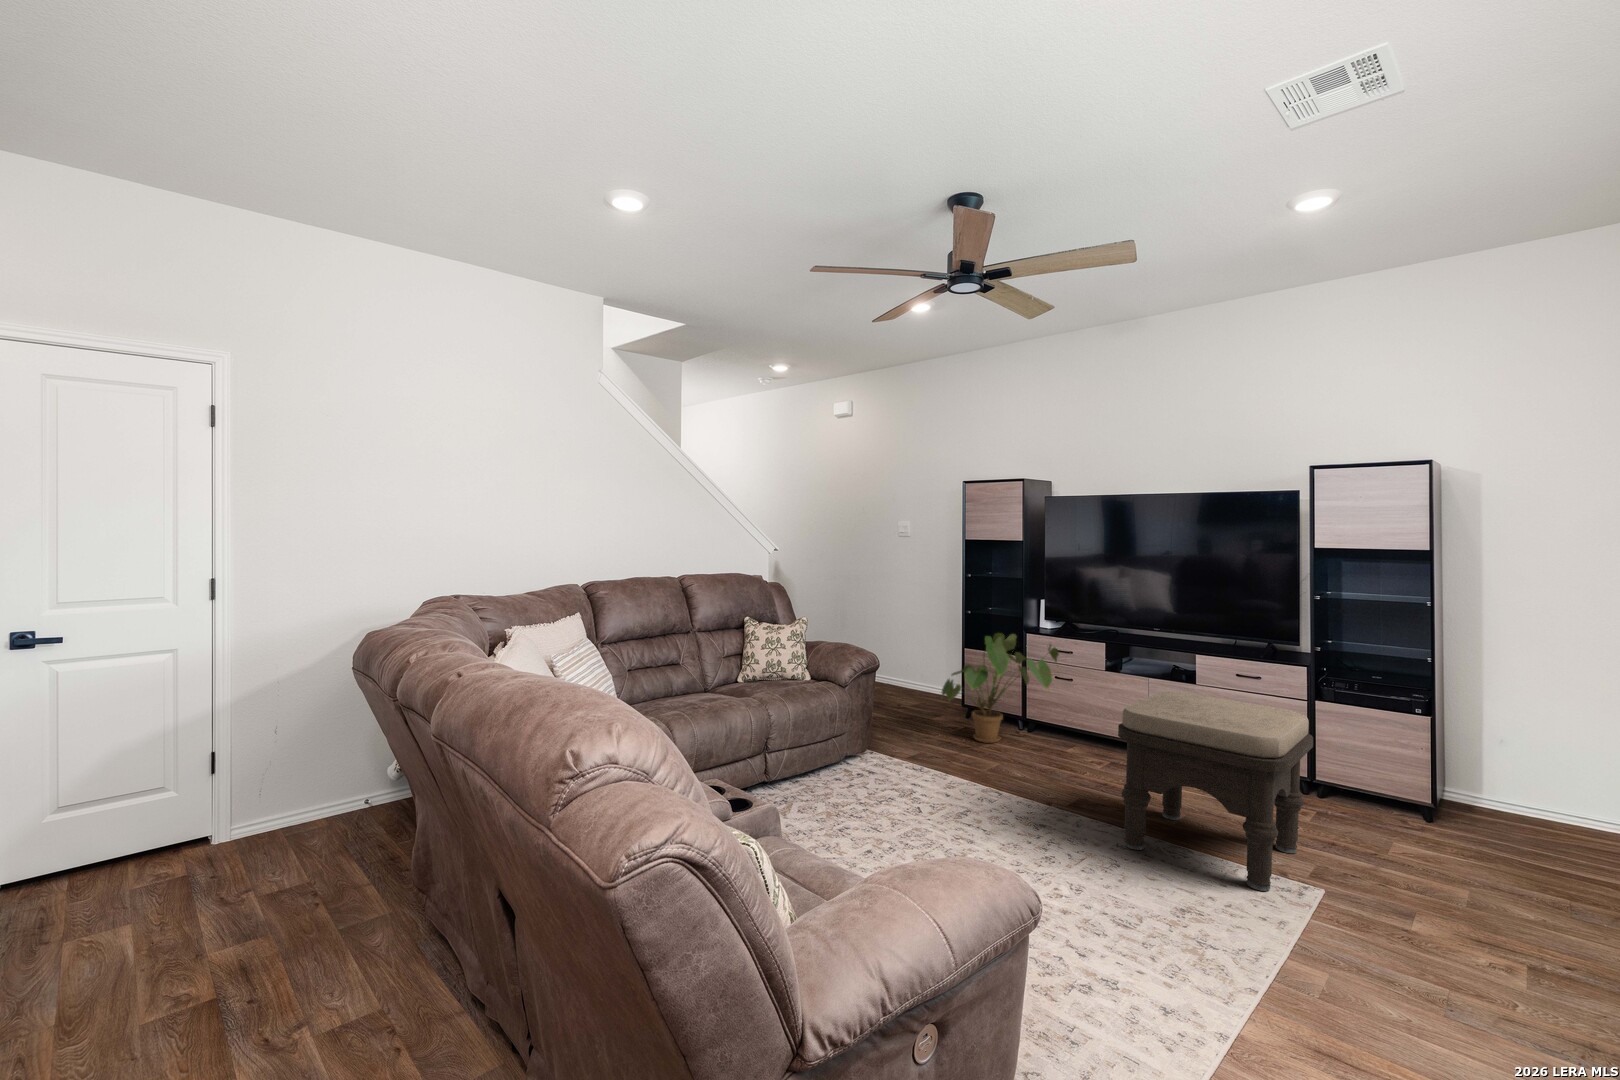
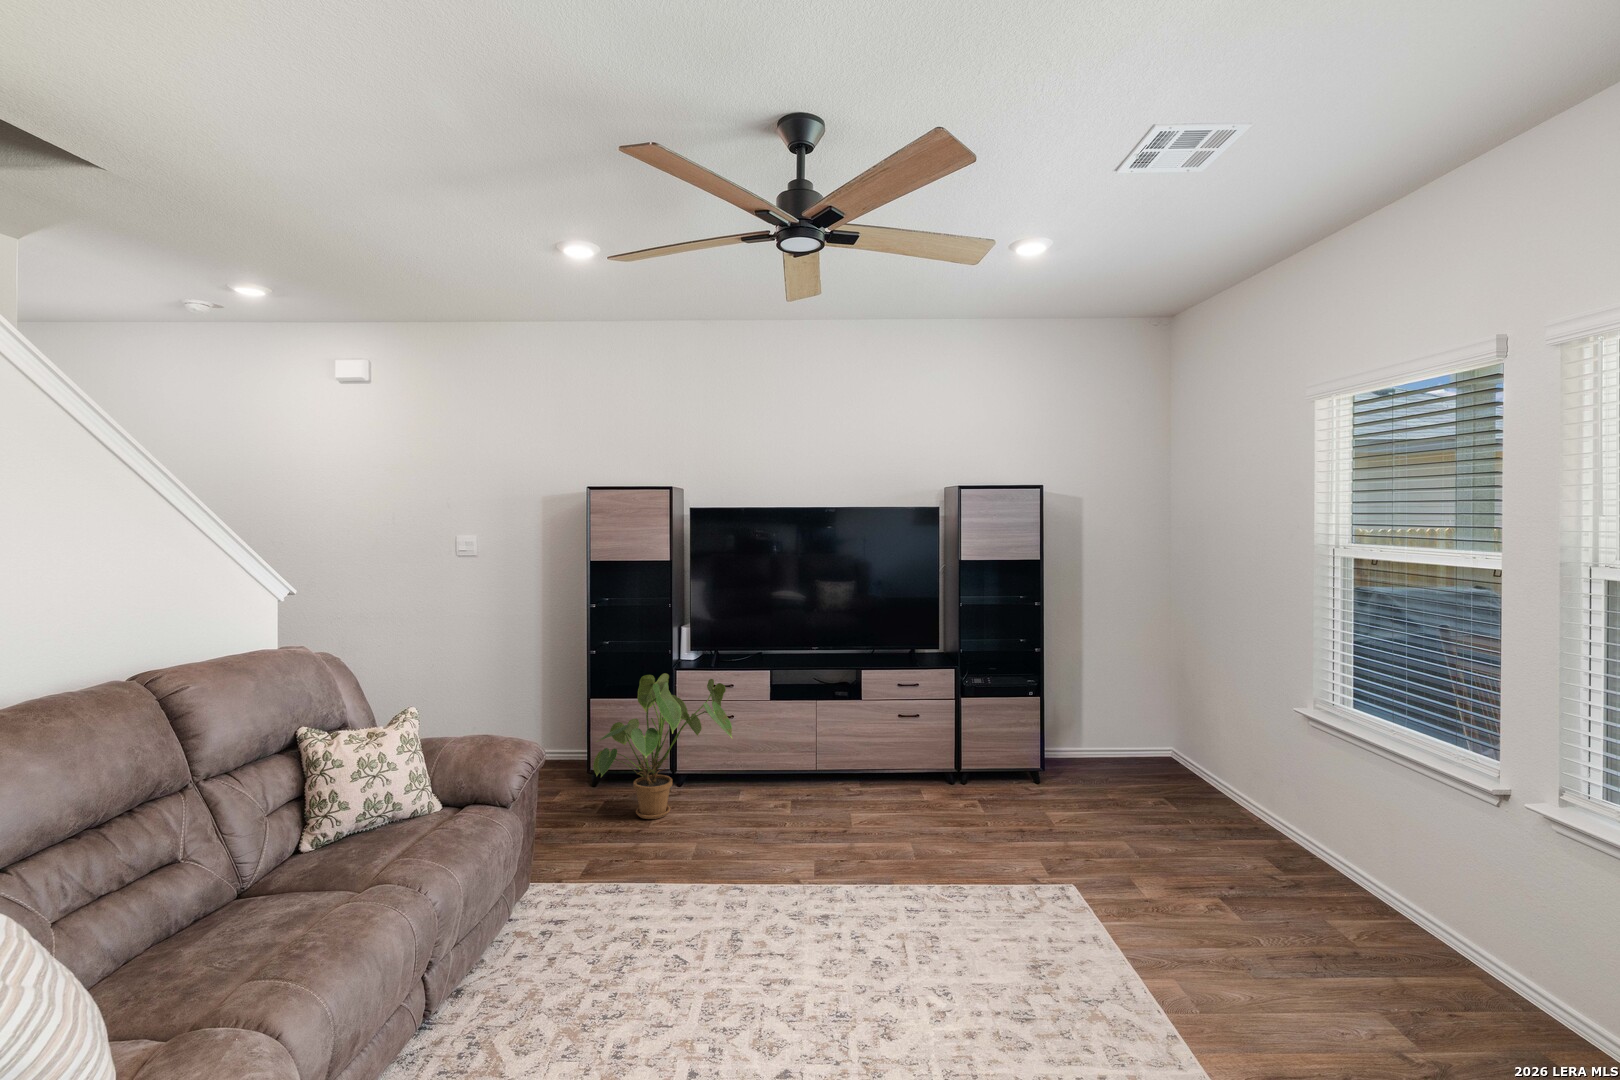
ottoman: present [1118,692,1313,891] -> none [889,719,1063,911]

